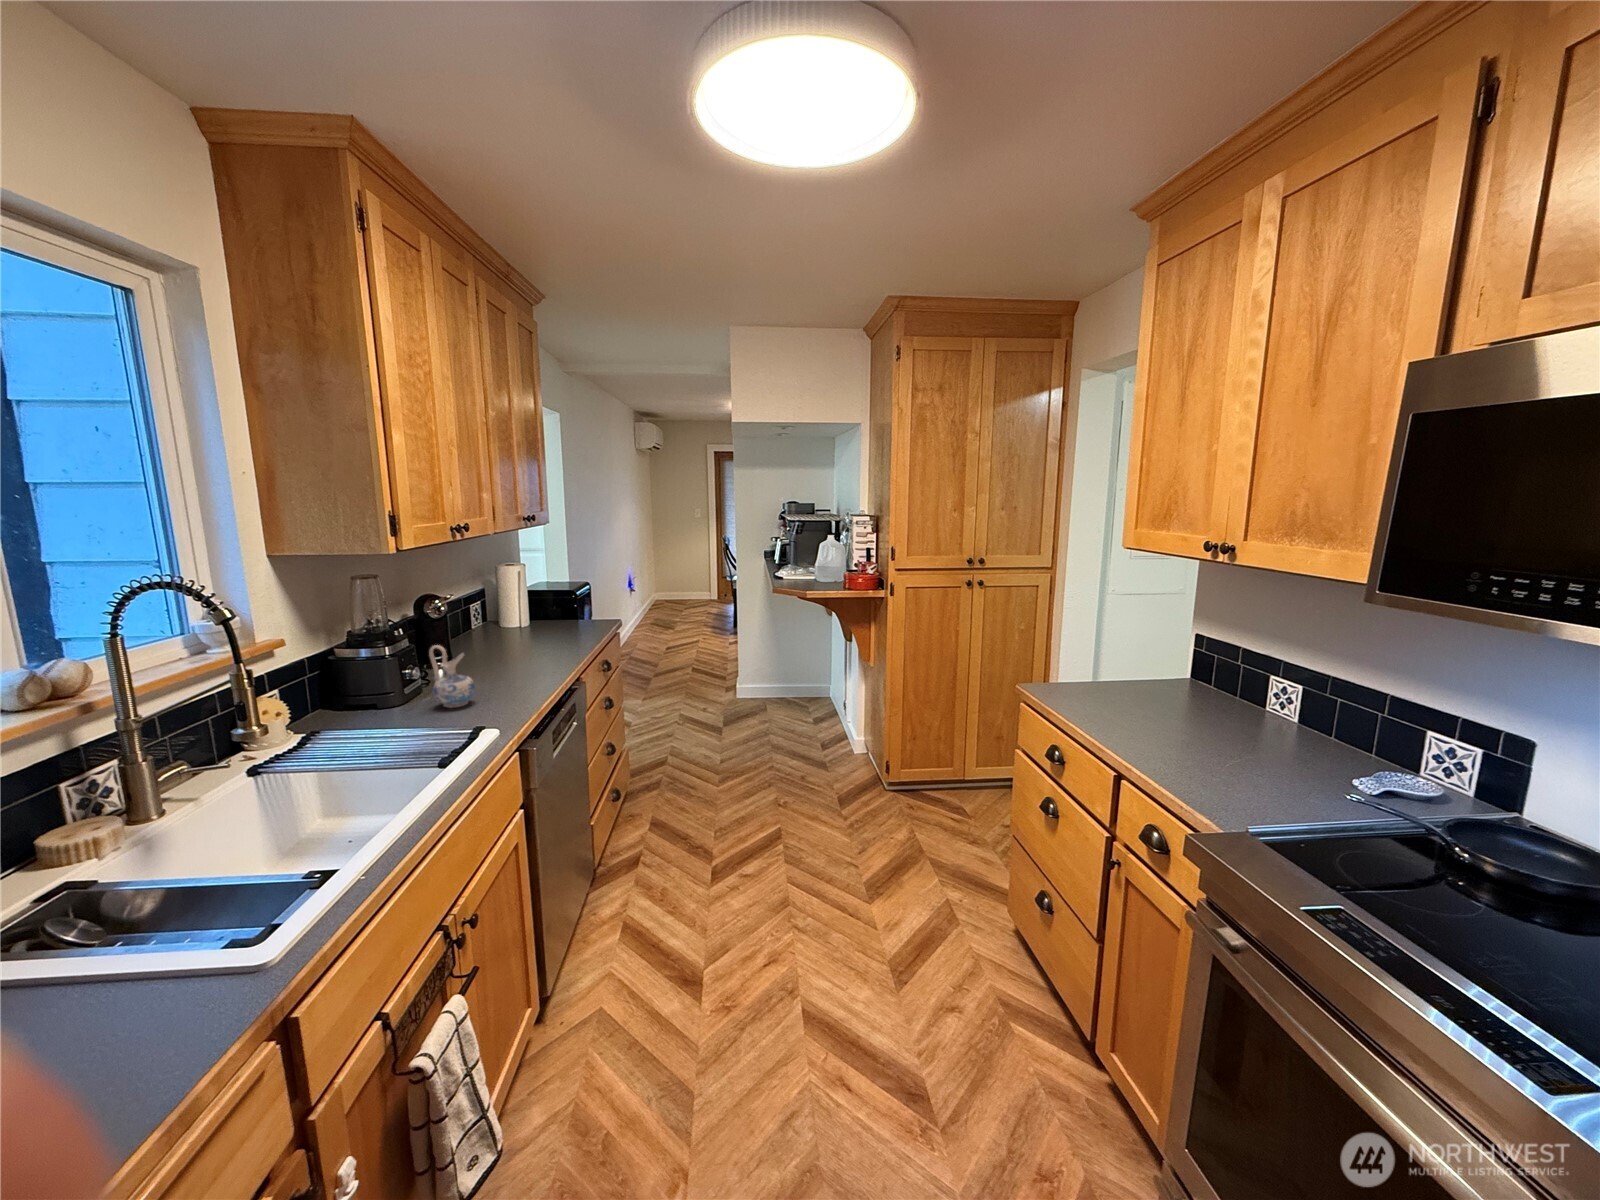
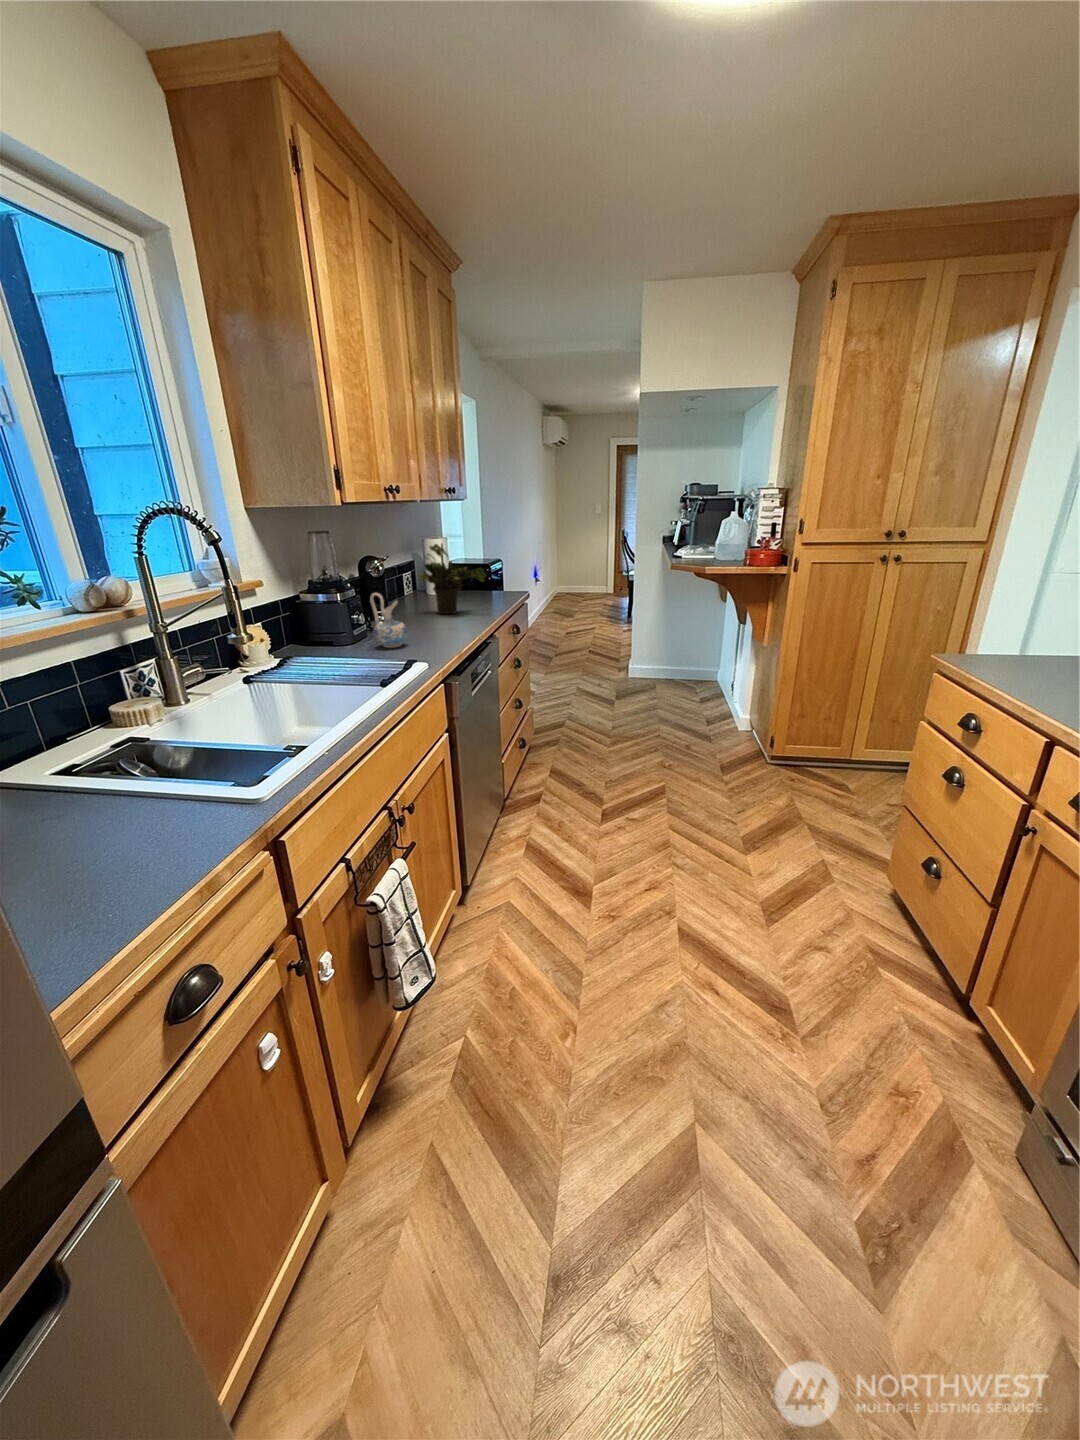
potted plant: none [489,578,573,654] -> present [418,544,486,614]

